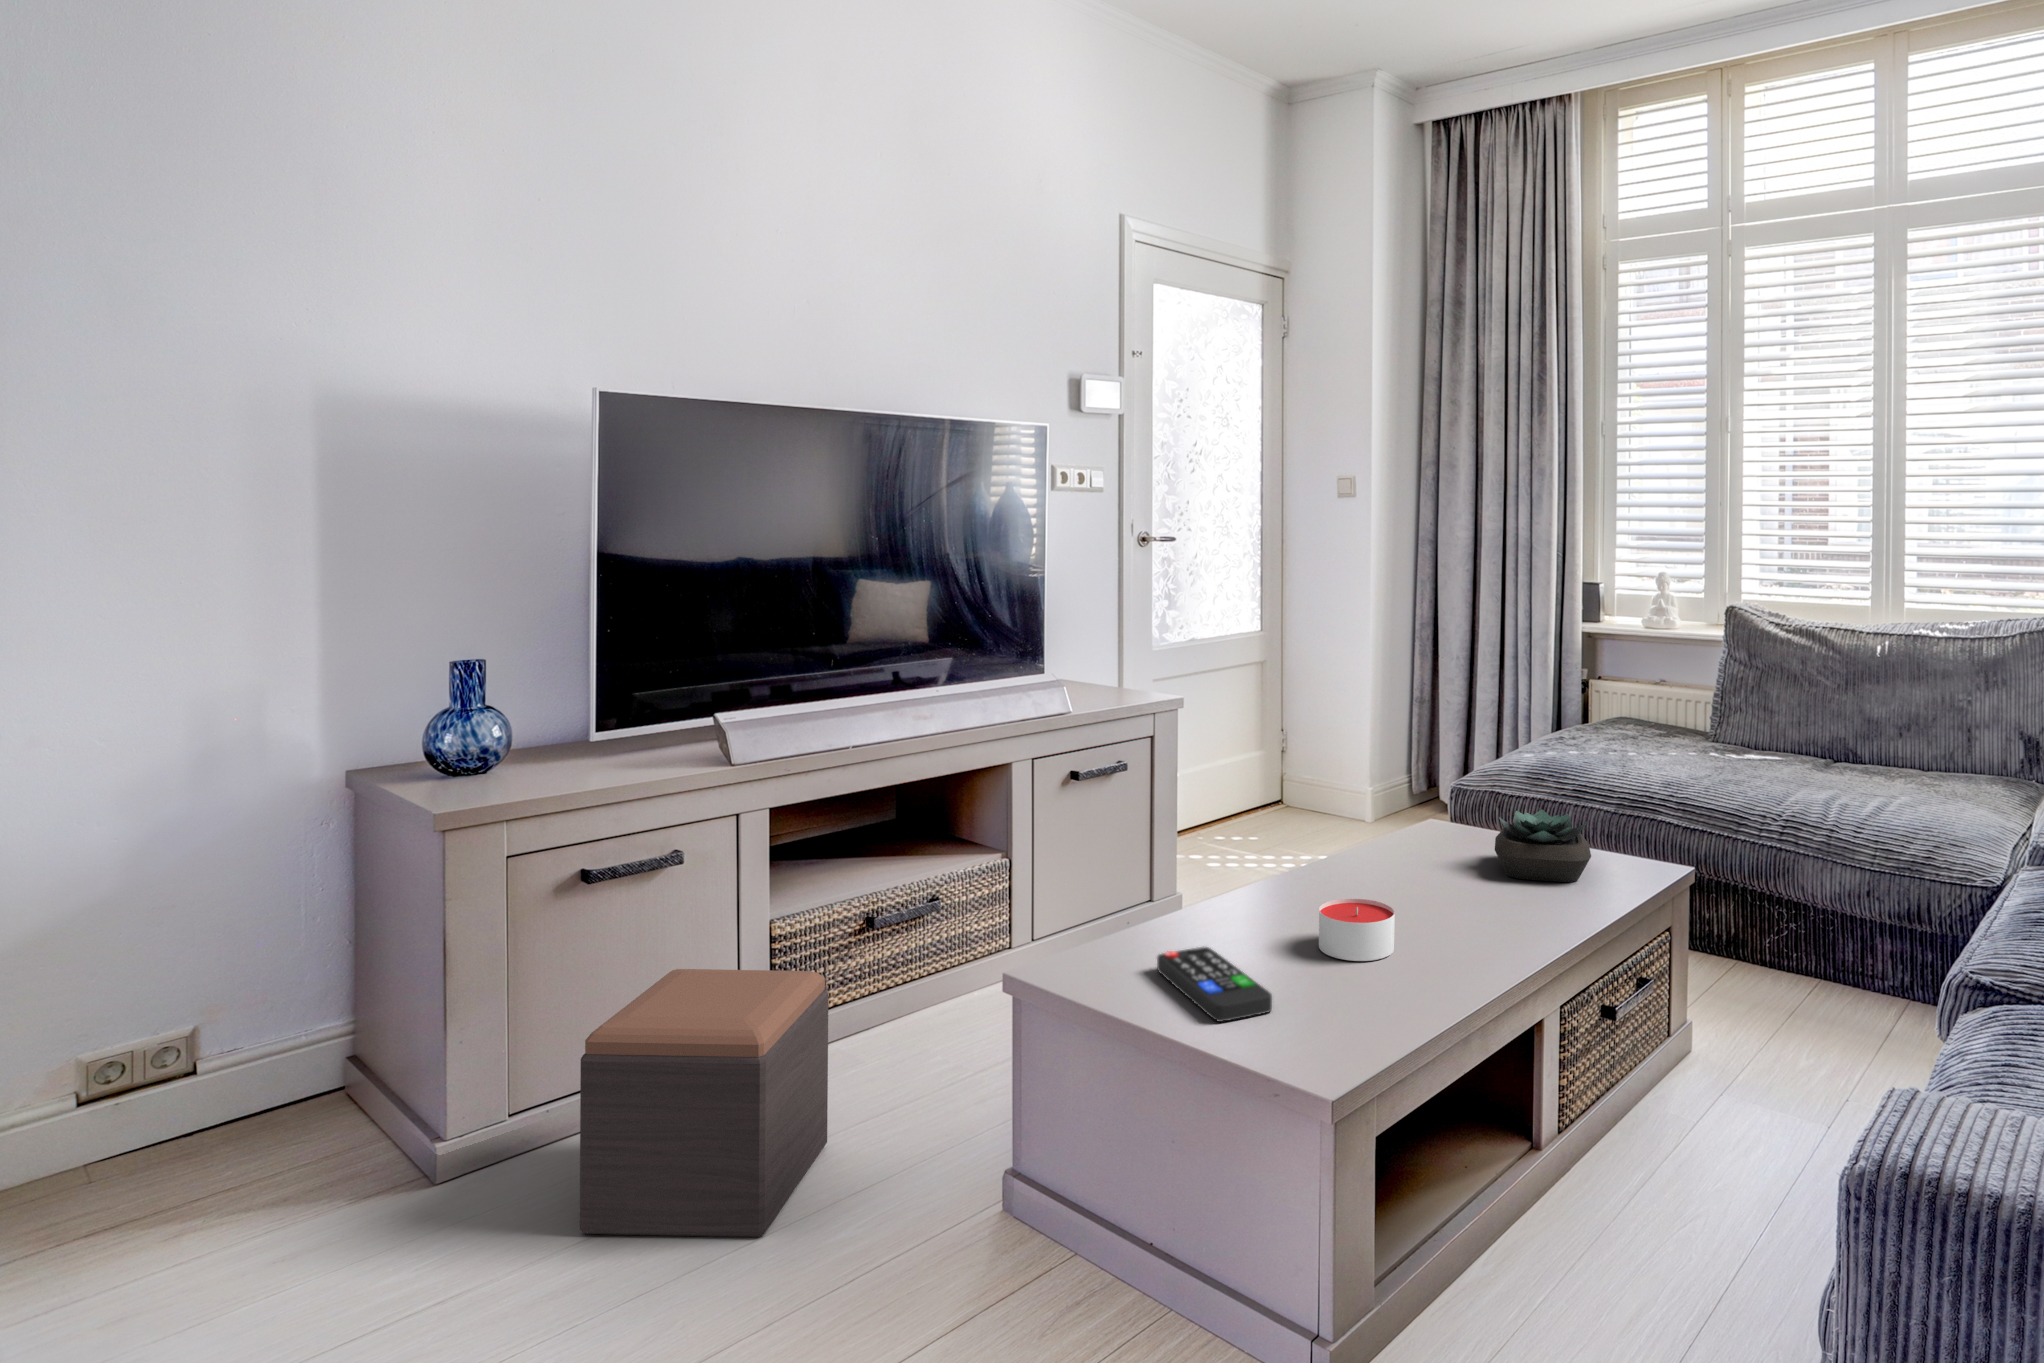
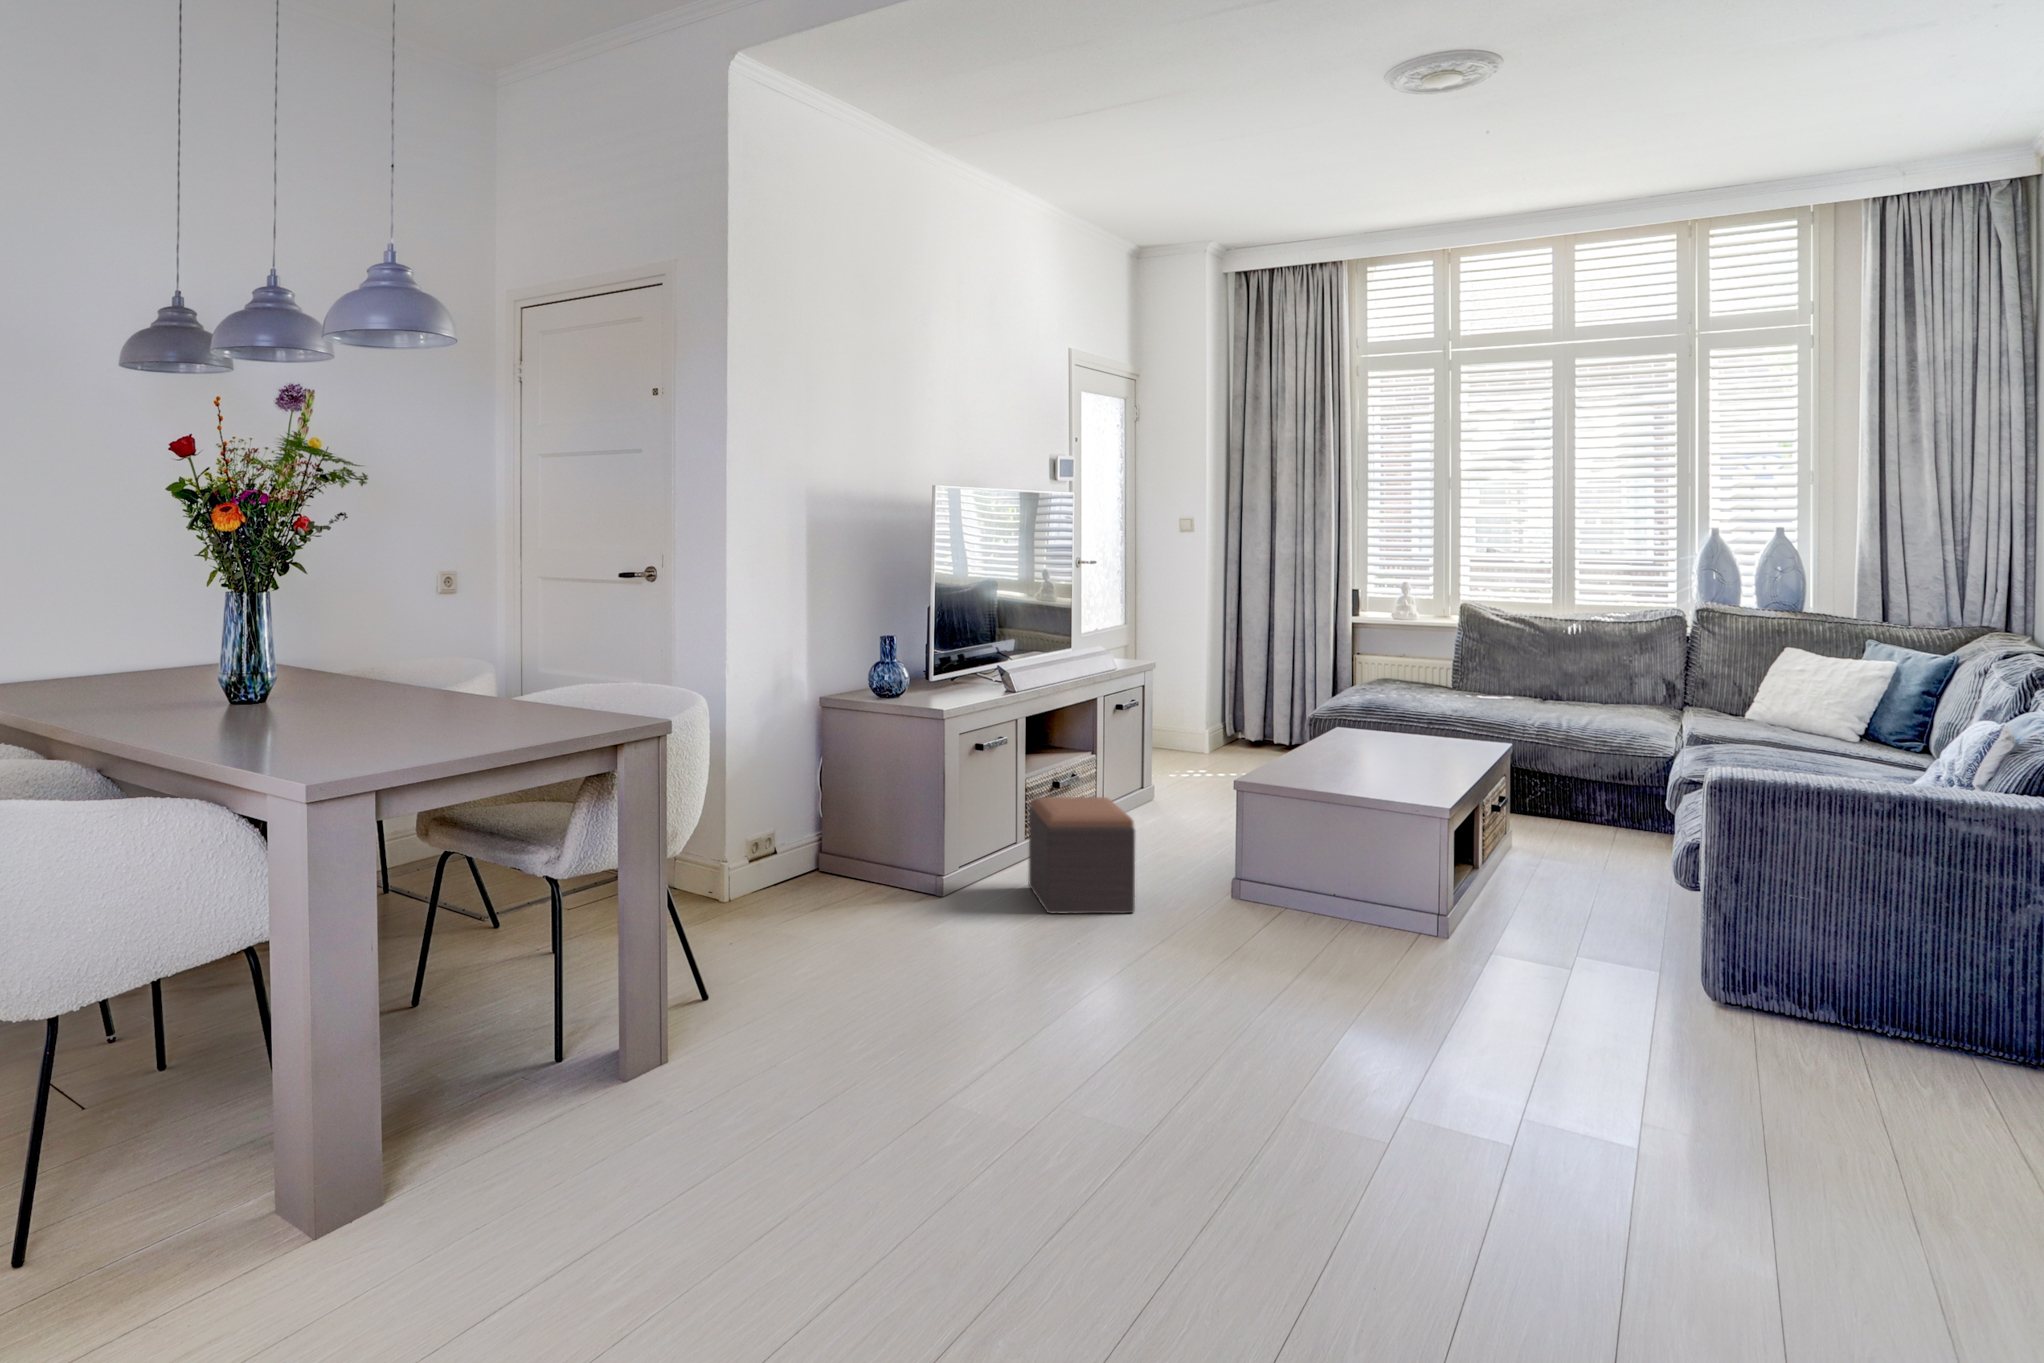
succulent plant: present [1495,809,1591,882] -> none [1409,717,1472,753]
candle: present [1319,899,1394,961] -> none [1372,755,1414,781]
remote control: present [1157,947,1272,1022] -> none [1312,775,1390,799]

